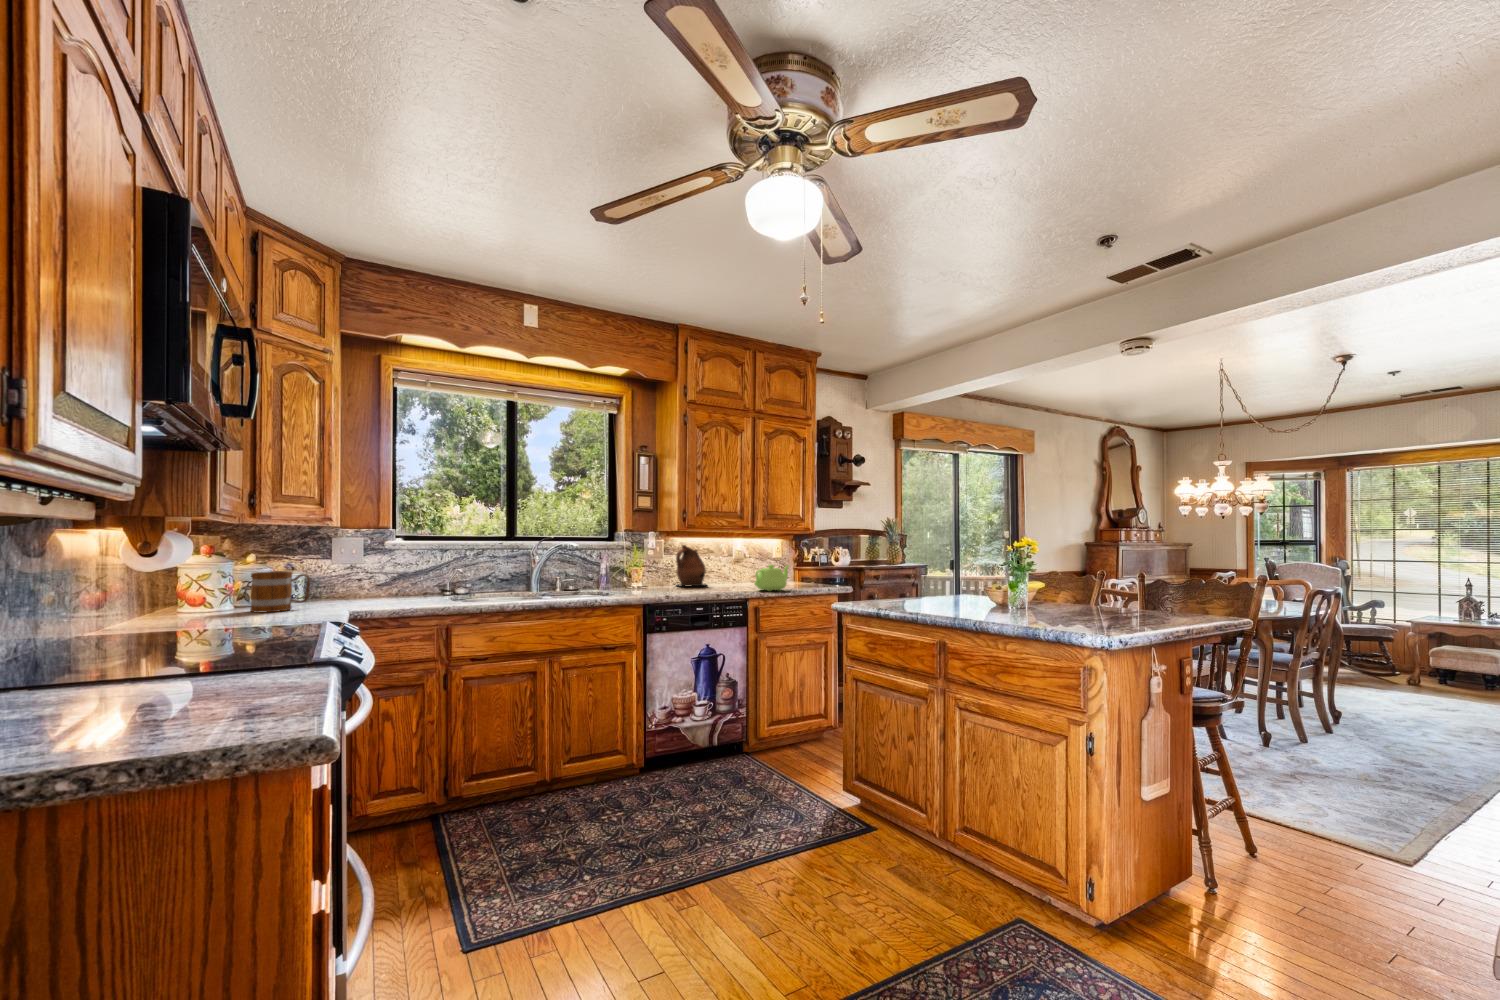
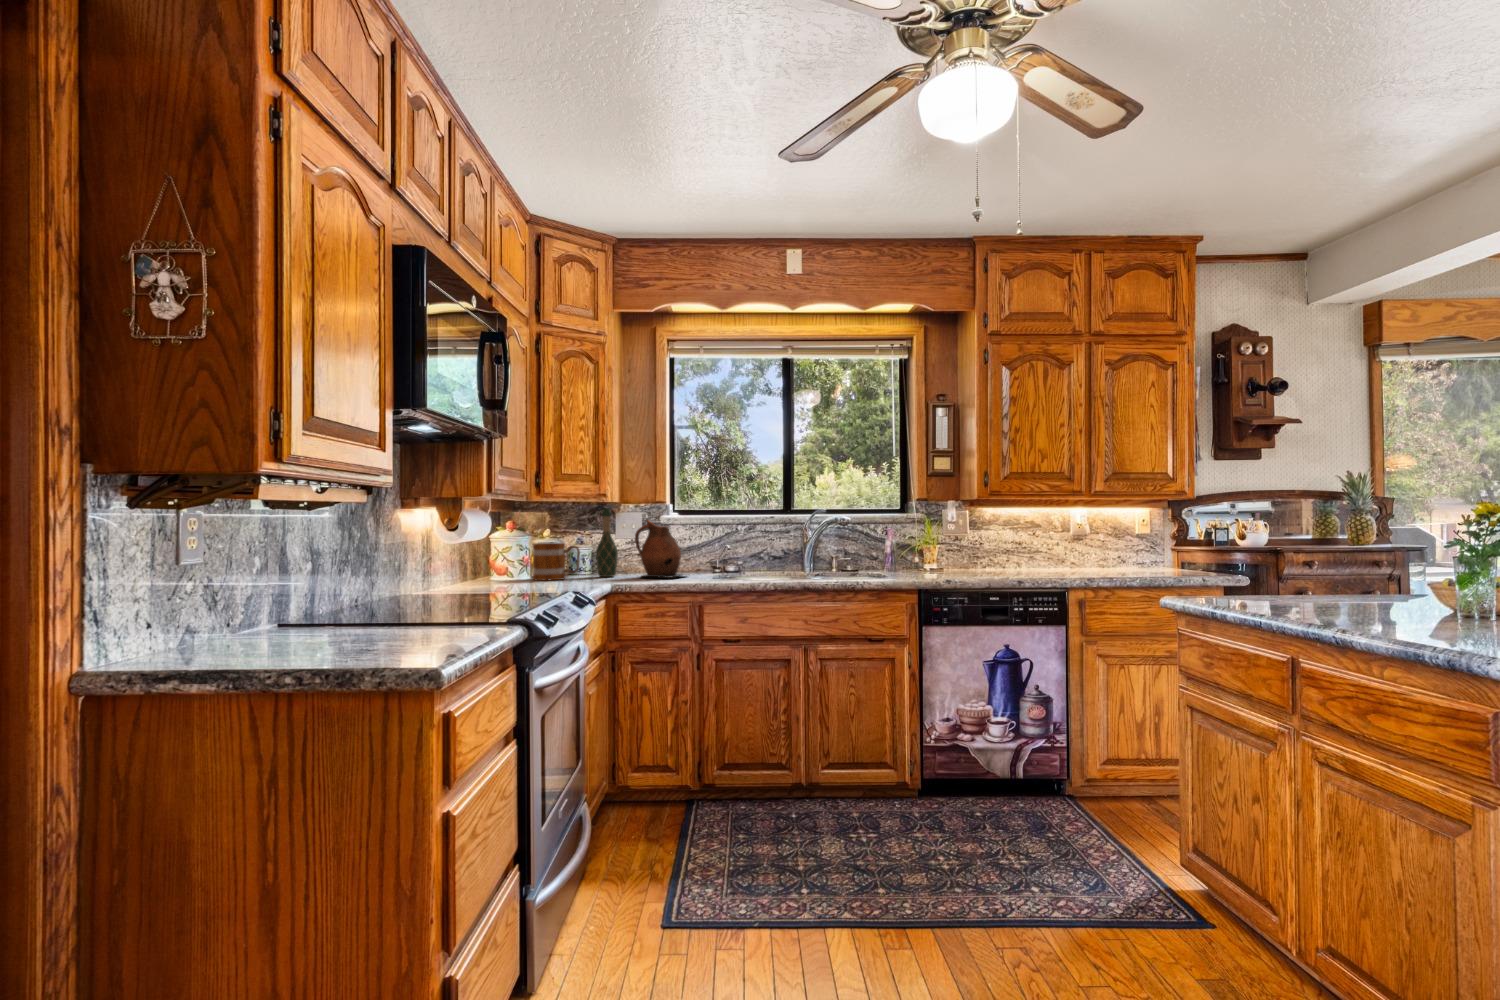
wine bottle: none [324,534,350,605] -> present [596,508,618,577]
ceramic pitcher: present [676,545,707,586] -> present [635,520,685,578]
teapot: present [754,564,789,591] -> none [1078,546,1136,582]

